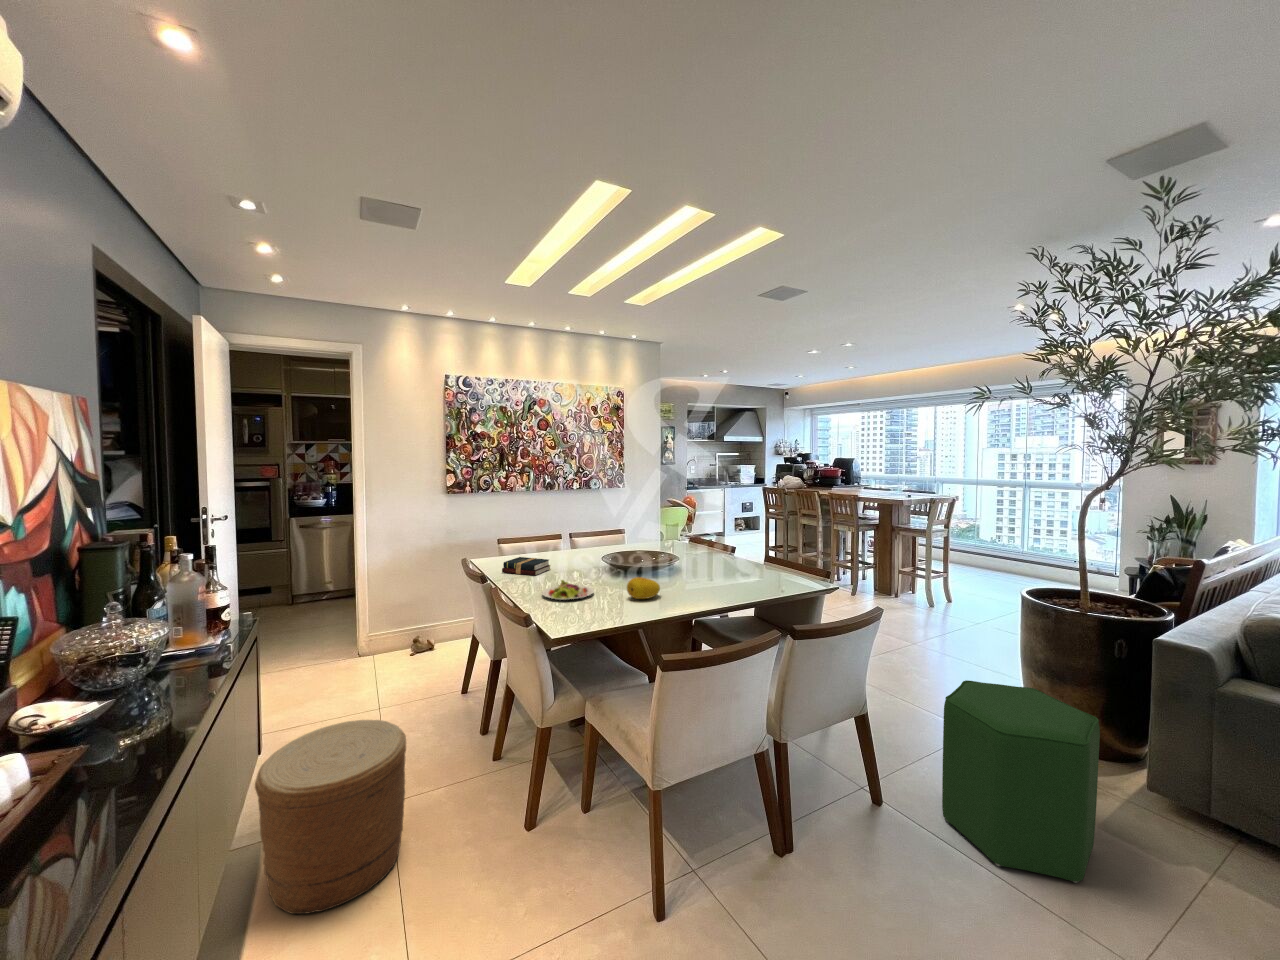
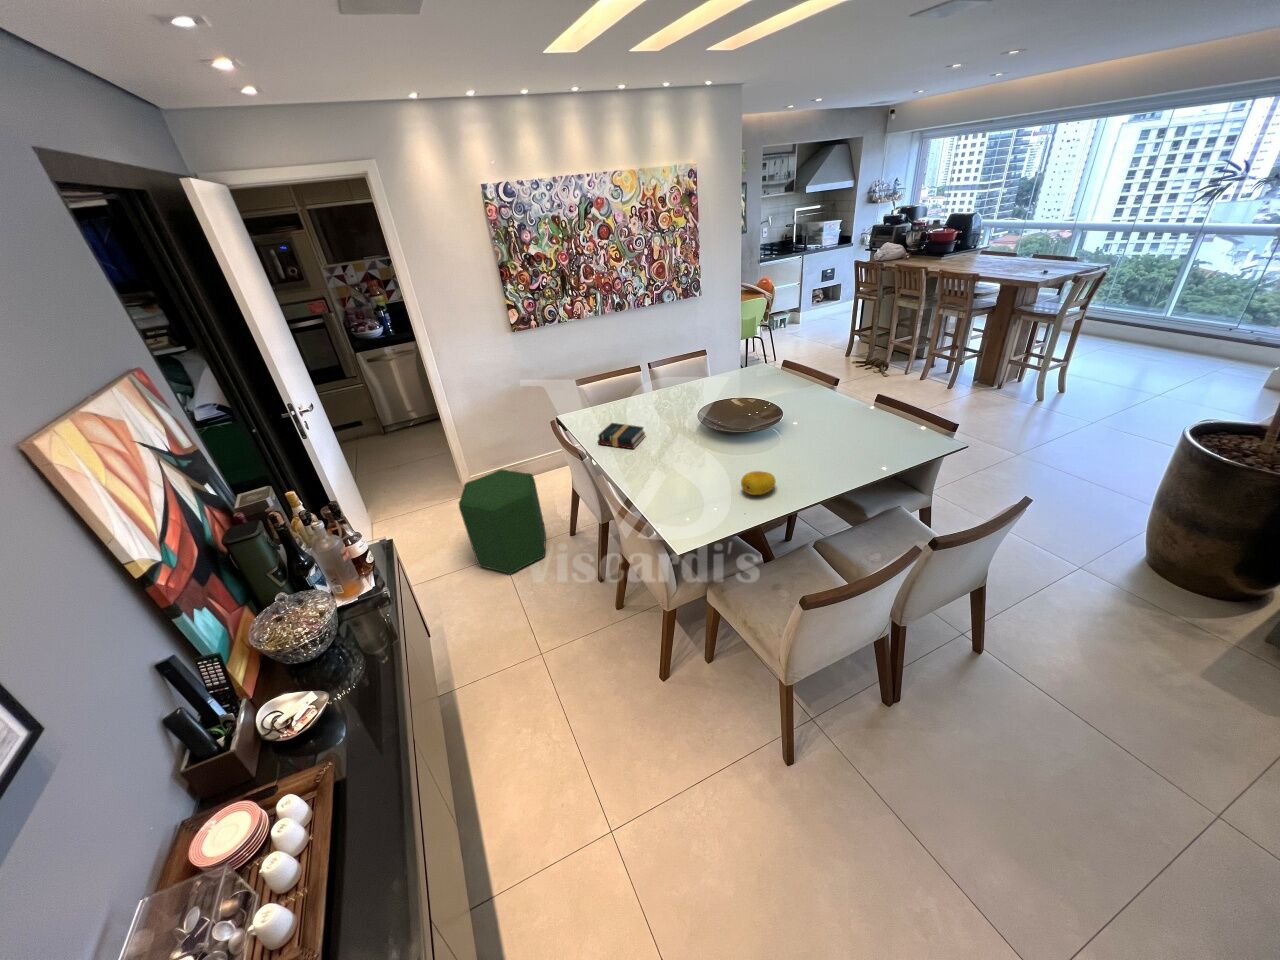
salad plate: present [542,580,594,600] -> none [651,468,705,499]
ottoman: present [942,680,1100,883] -> present [459,470,546,574]
woven basket: present [255,720,406,914] -> none [447,618,567,763]

